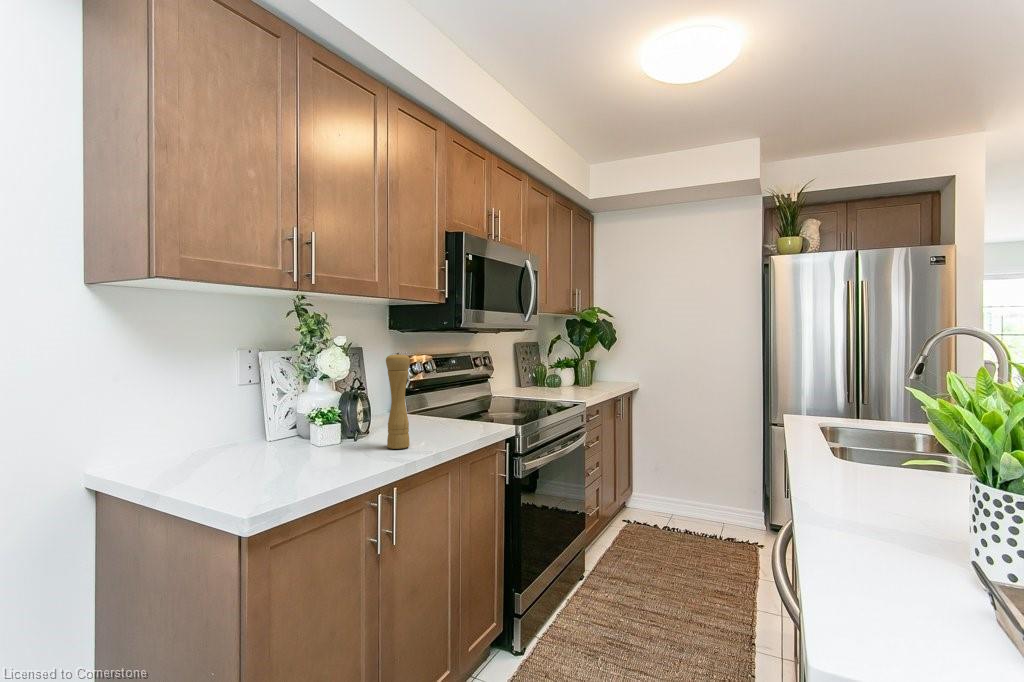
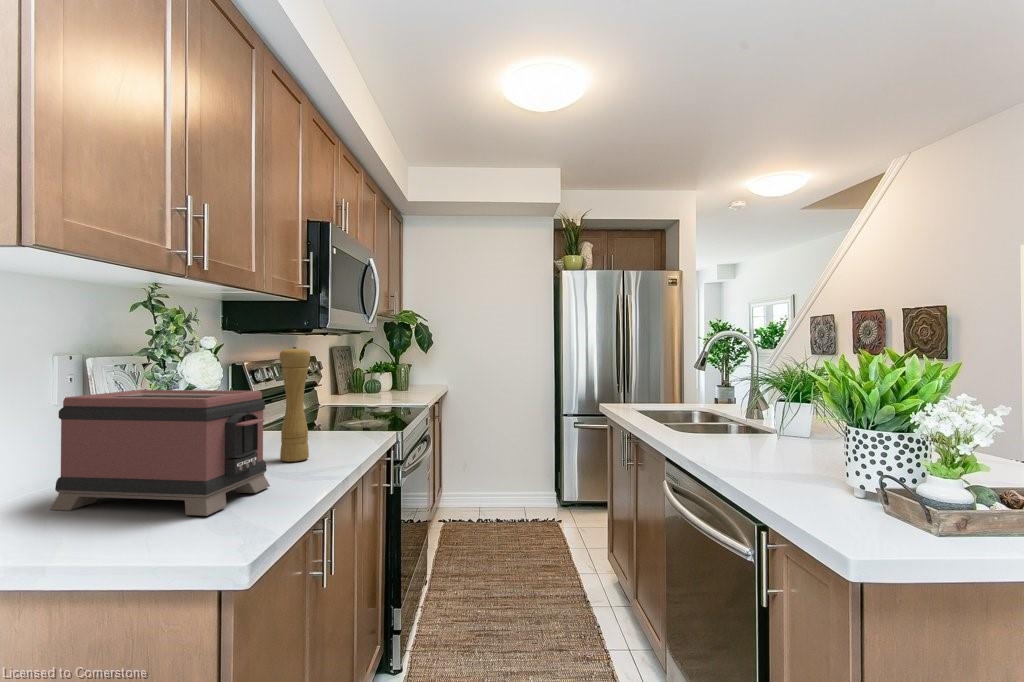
toaster: none [218,386,348,484] -> present [50,390,270,516]

